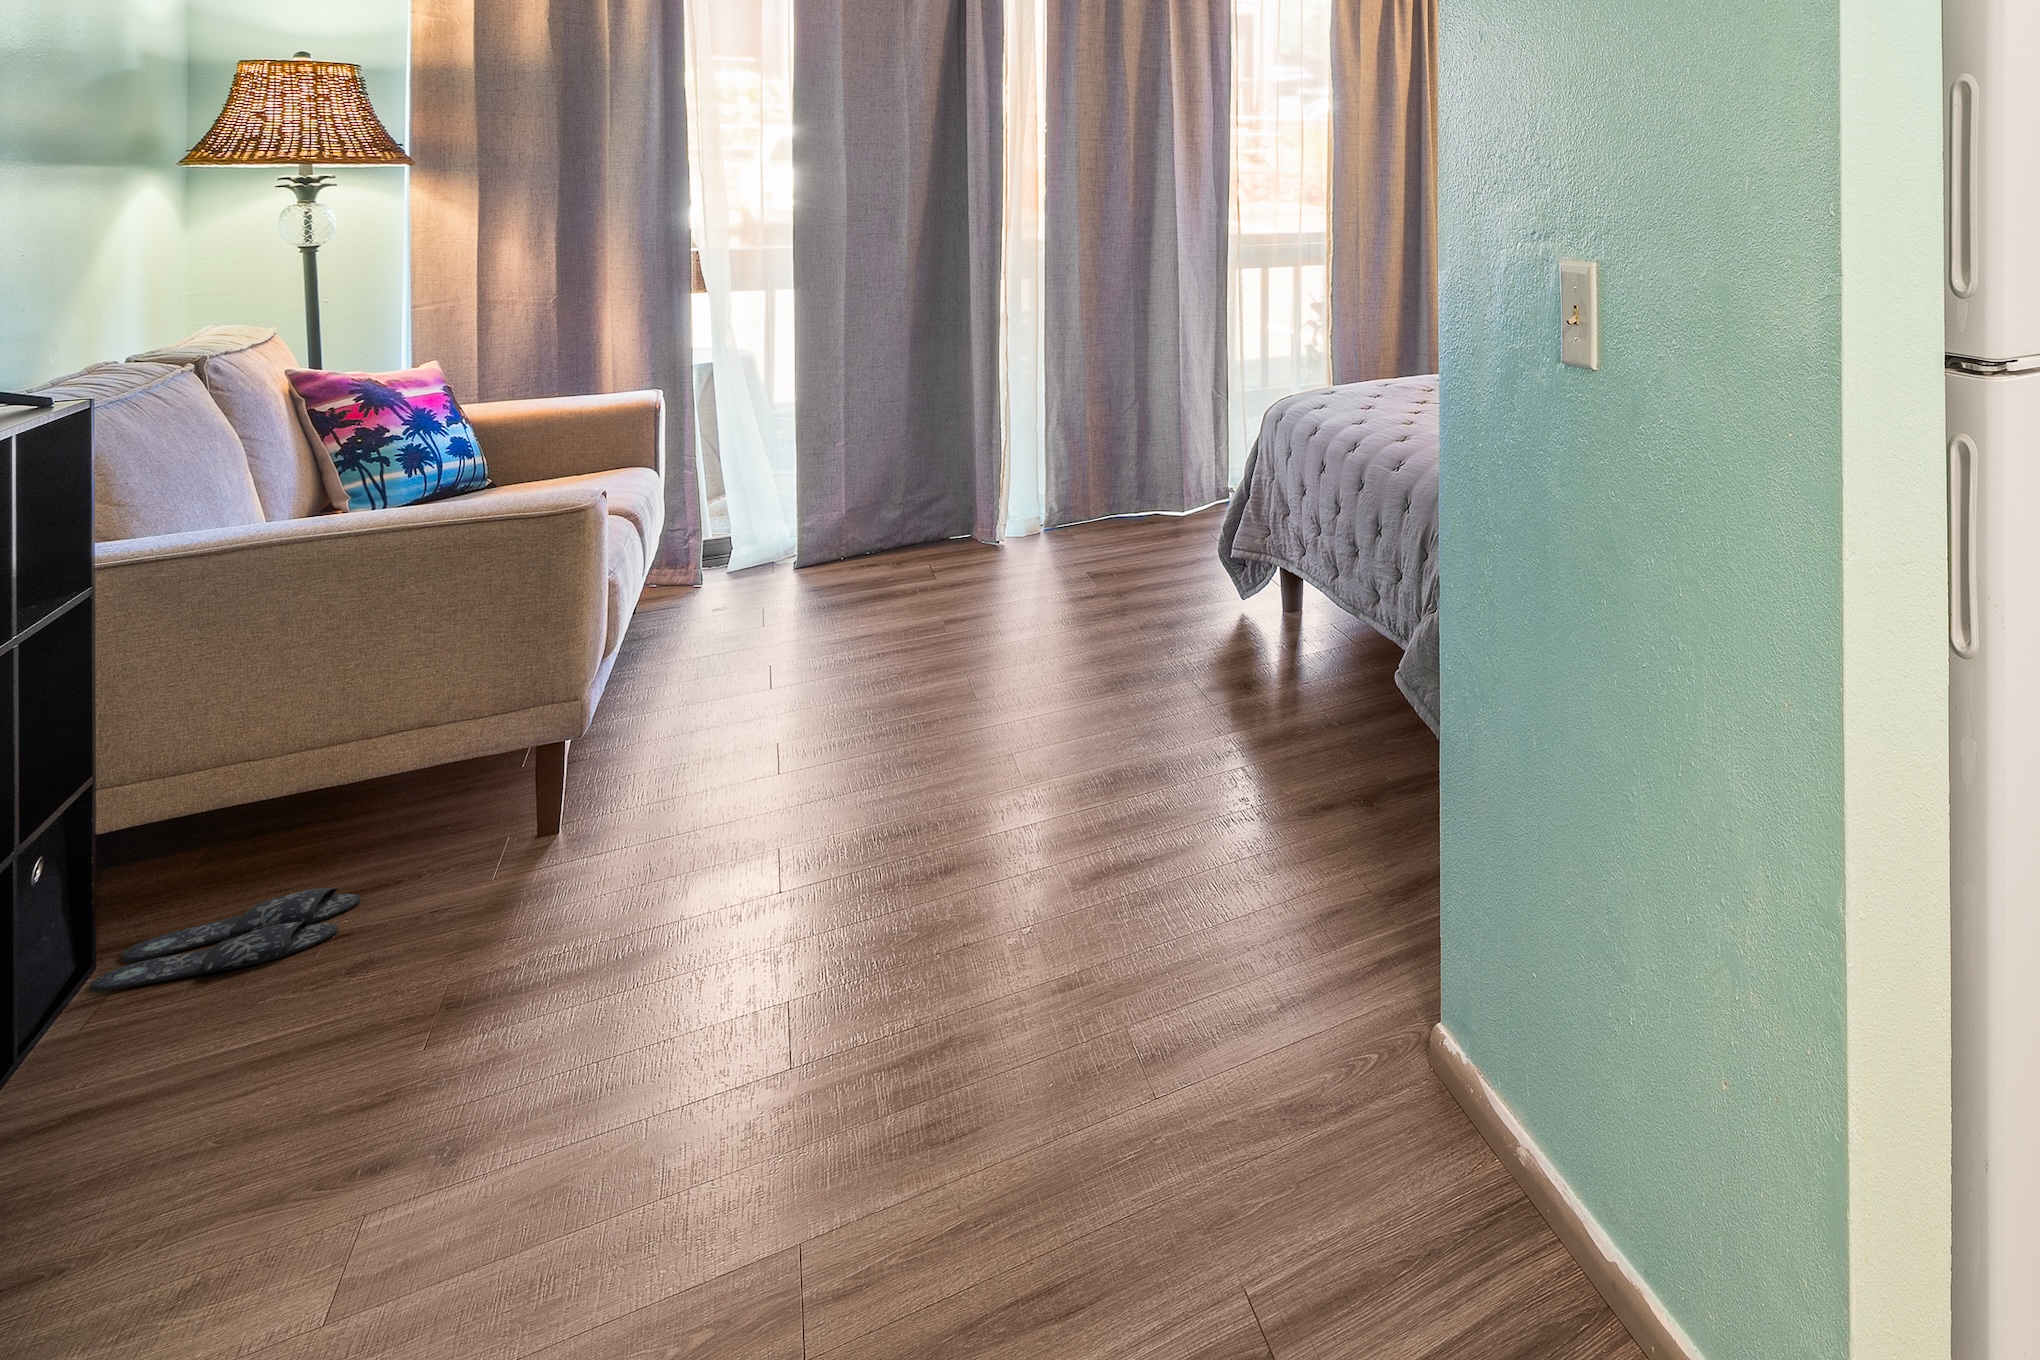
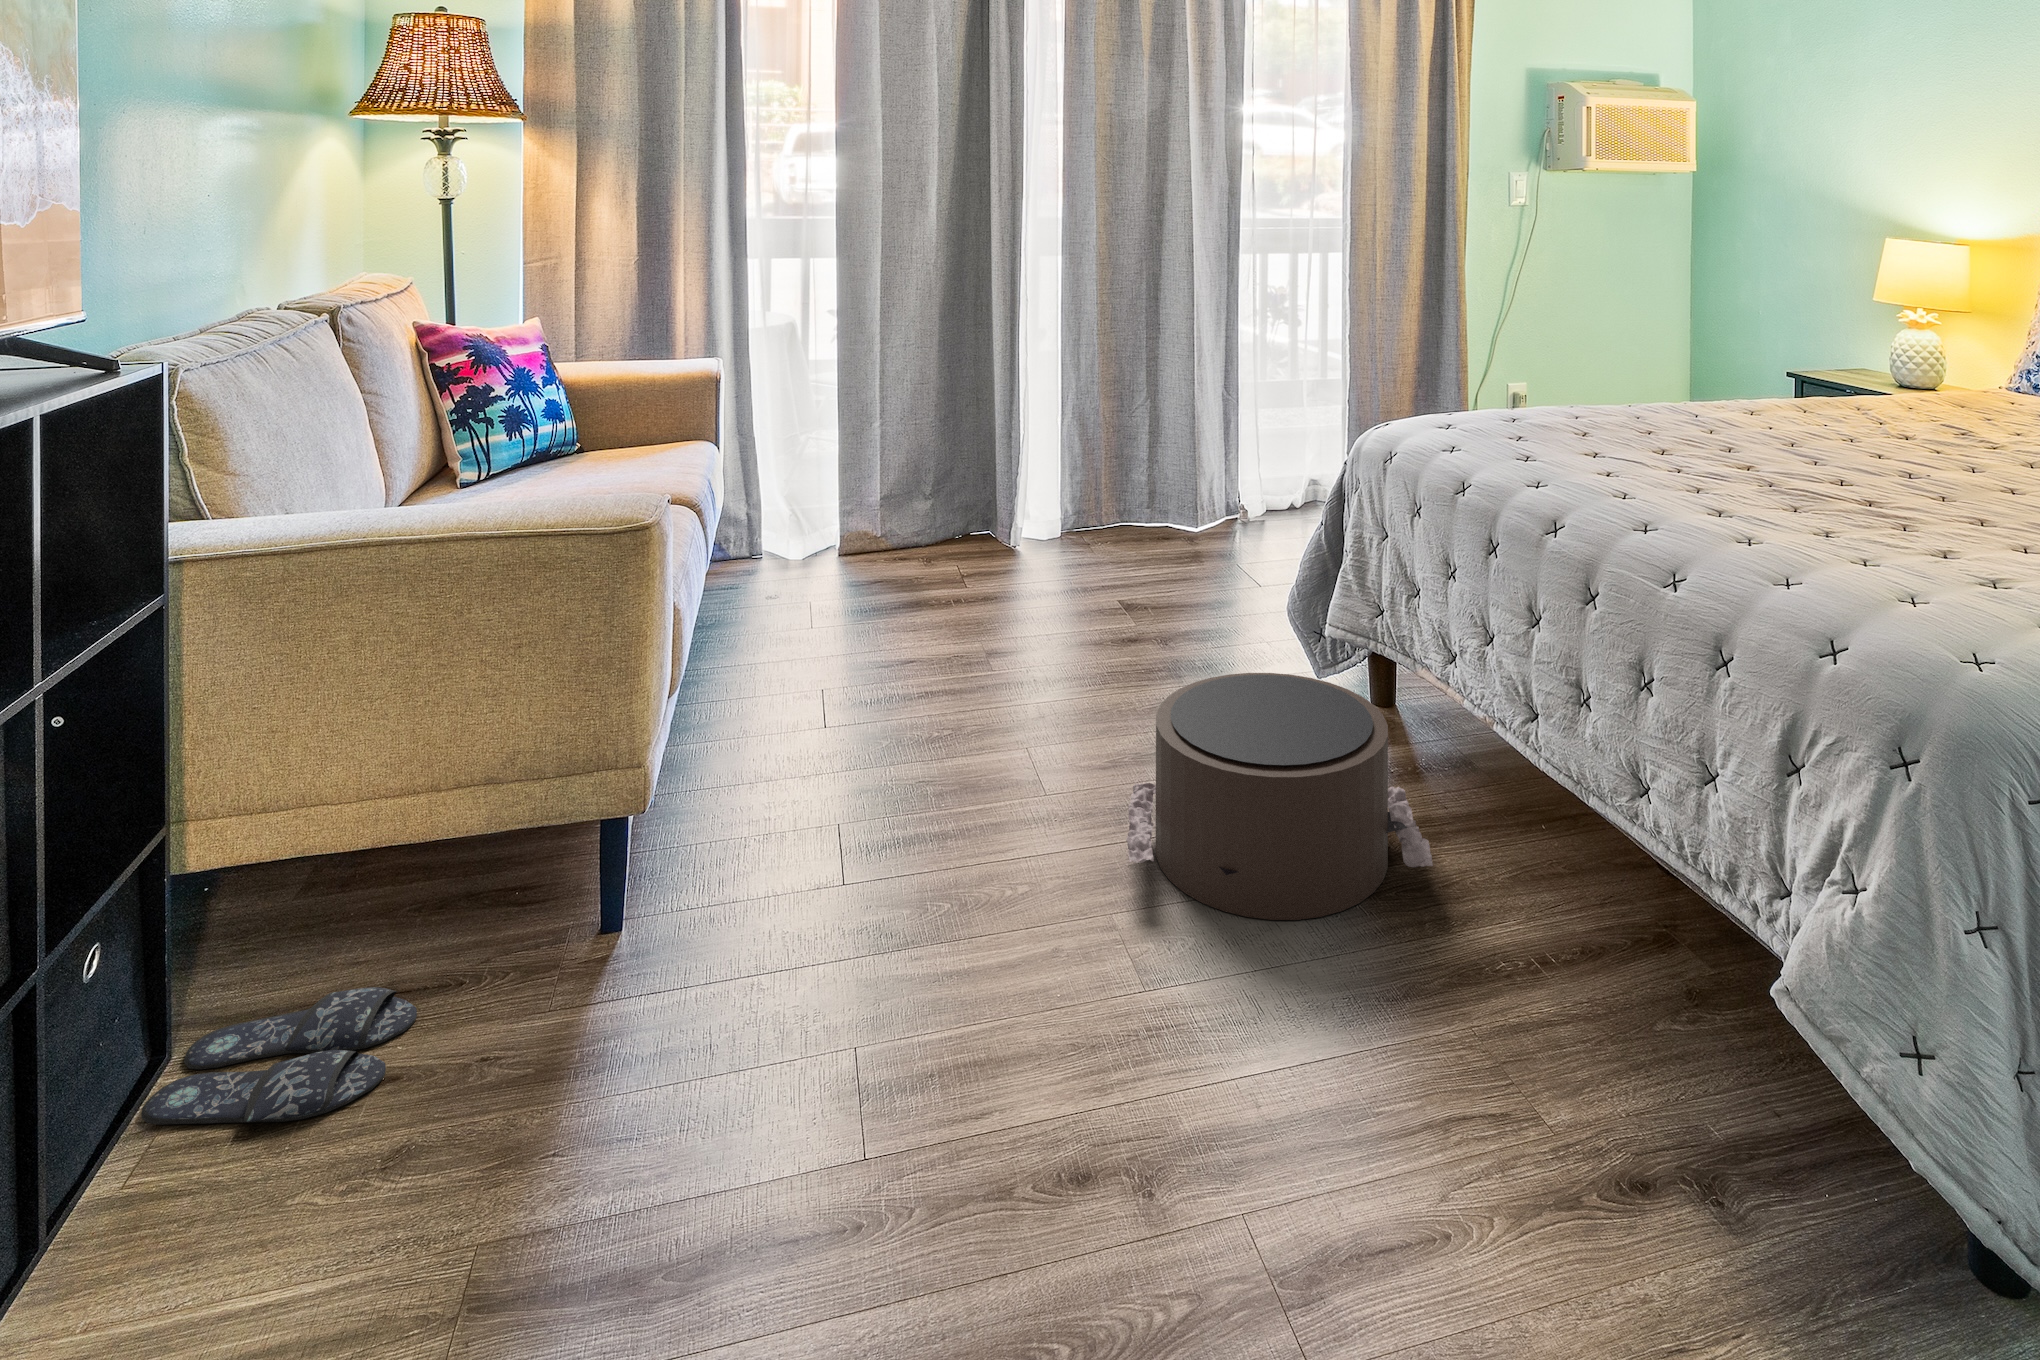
pouf: none [1022,584,1261,738] -> present [1126,673,1433,920]

